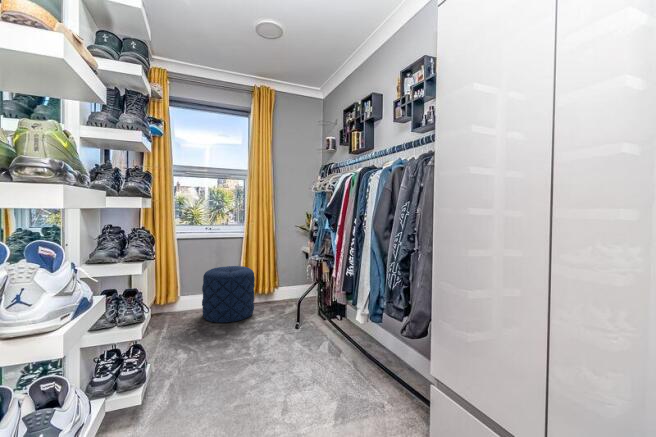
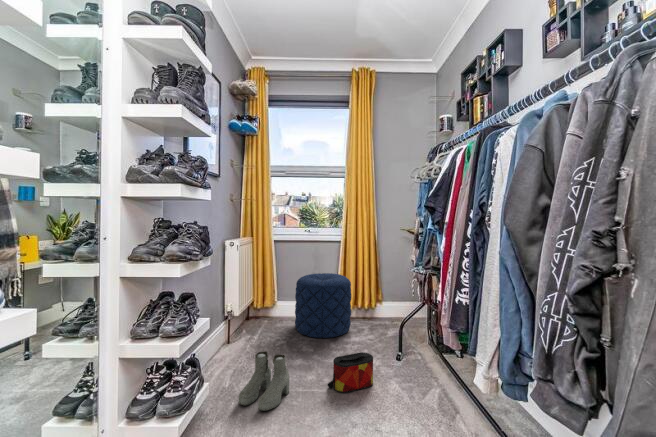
bag: none [247,325,282,357] -> present [328,352,373,393]
boots: none [172,334,215,380] -> present [238,351,290,411]

